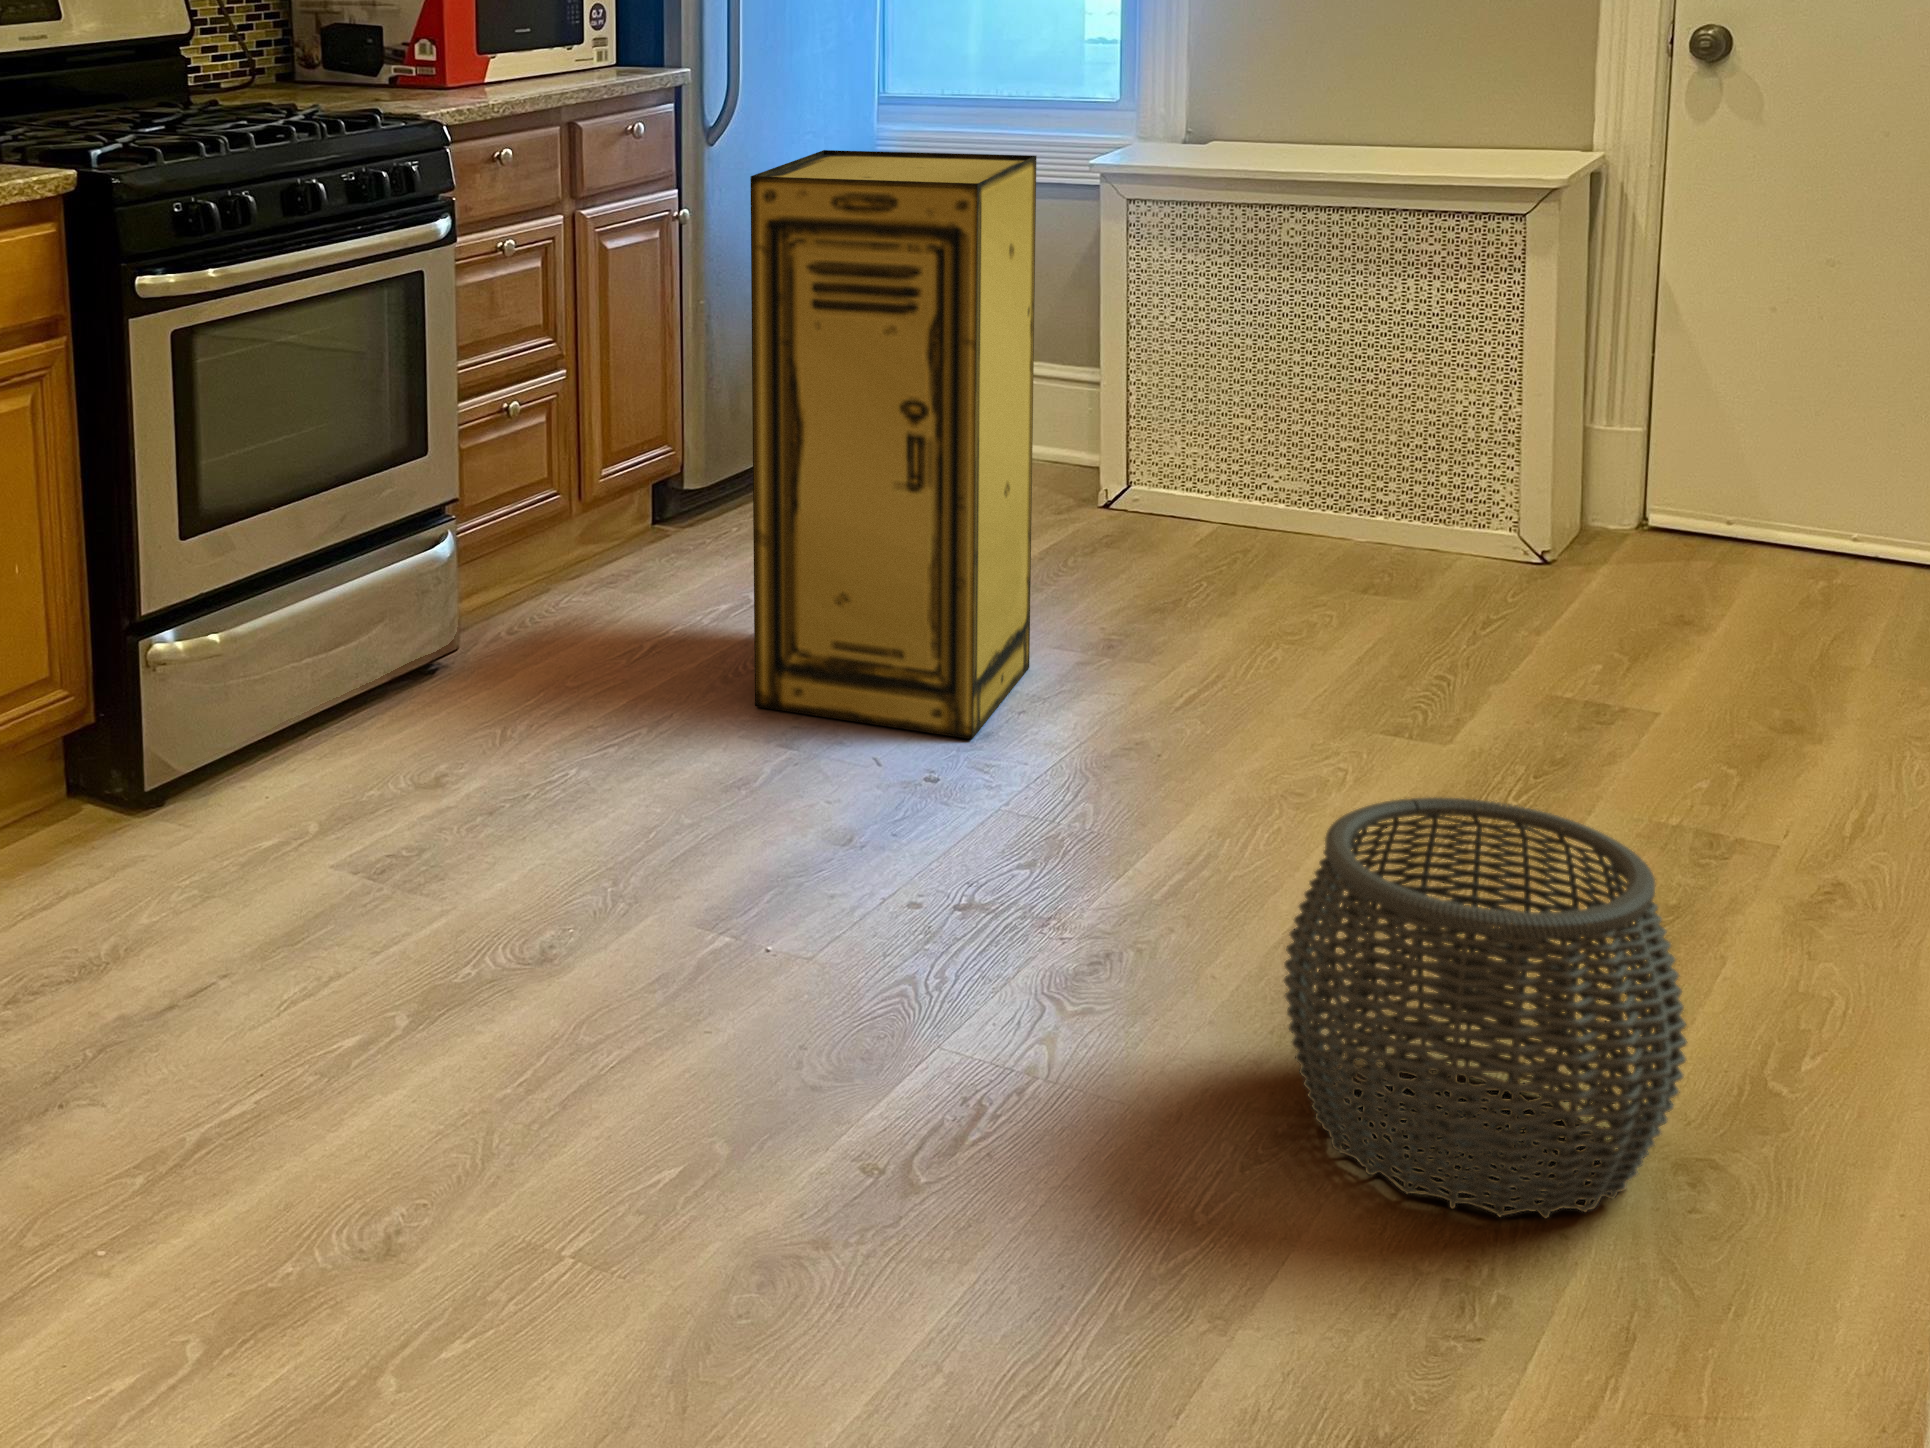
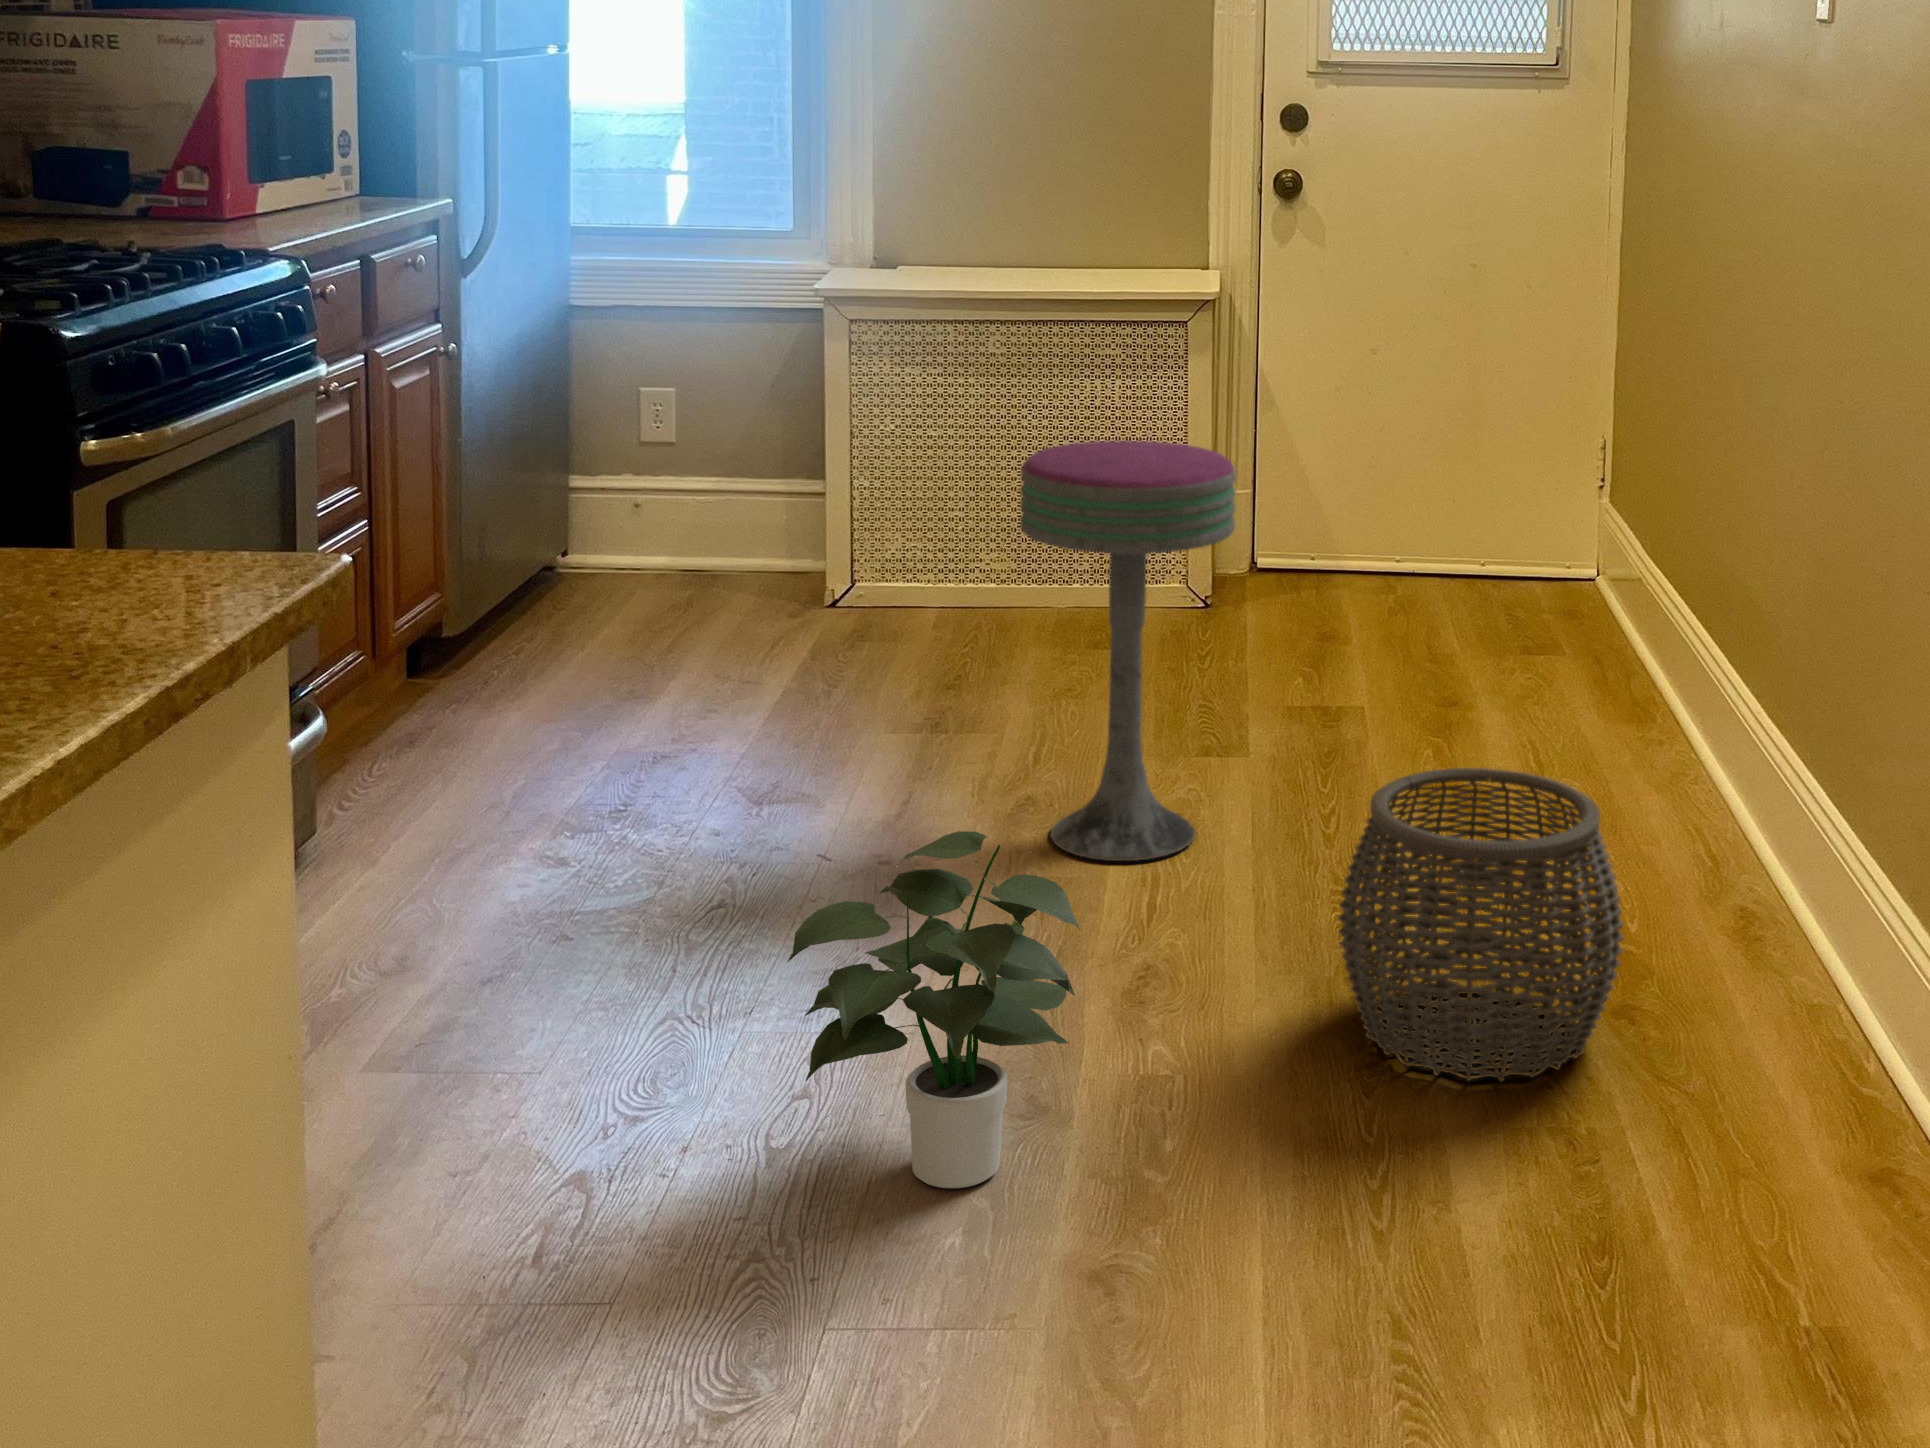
storage cabinet: present [750,150,1036,739] -> none [664,279,892,833]
bar stool: none [1097,348,1364,838] -> present [1020,441,1236,861]
potted plant: none [571,752,909,1127] -> present [787,831,1080,1189]

